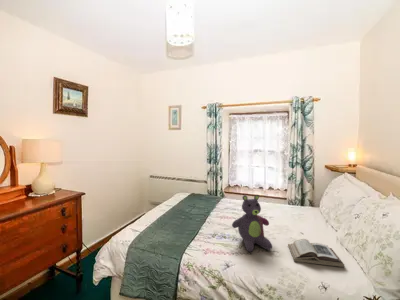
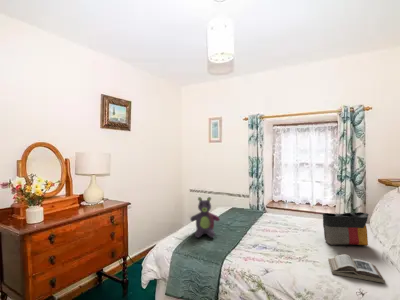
stuffed bear: present [232,195,272,252] -> present [191,197,219,238]
tote bag: none [280,195,321,228] -> present [323,212,369,246]

